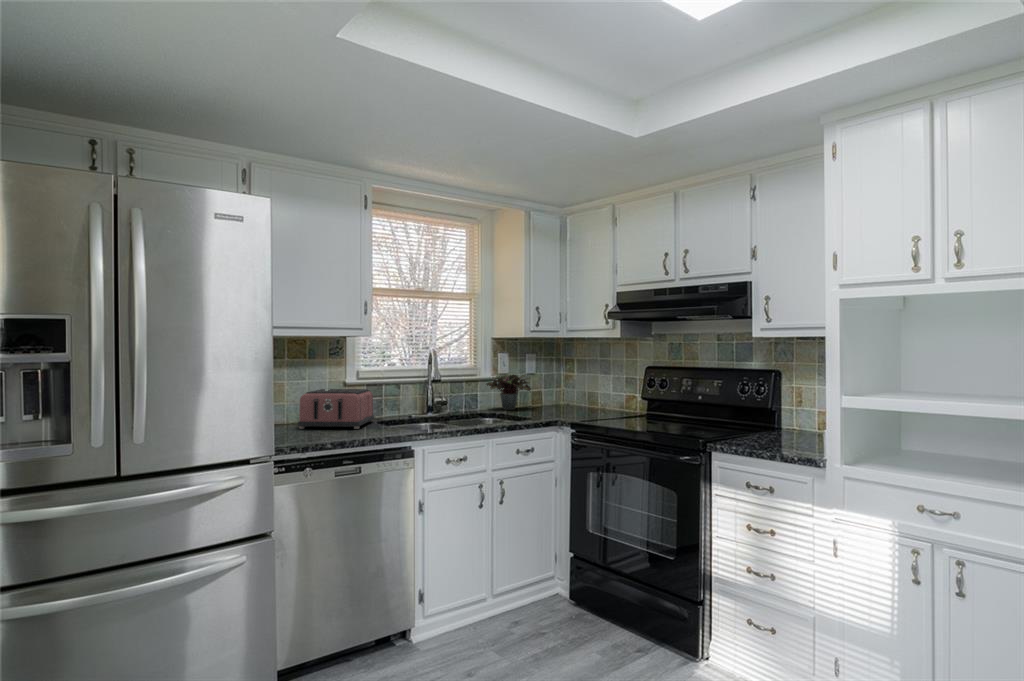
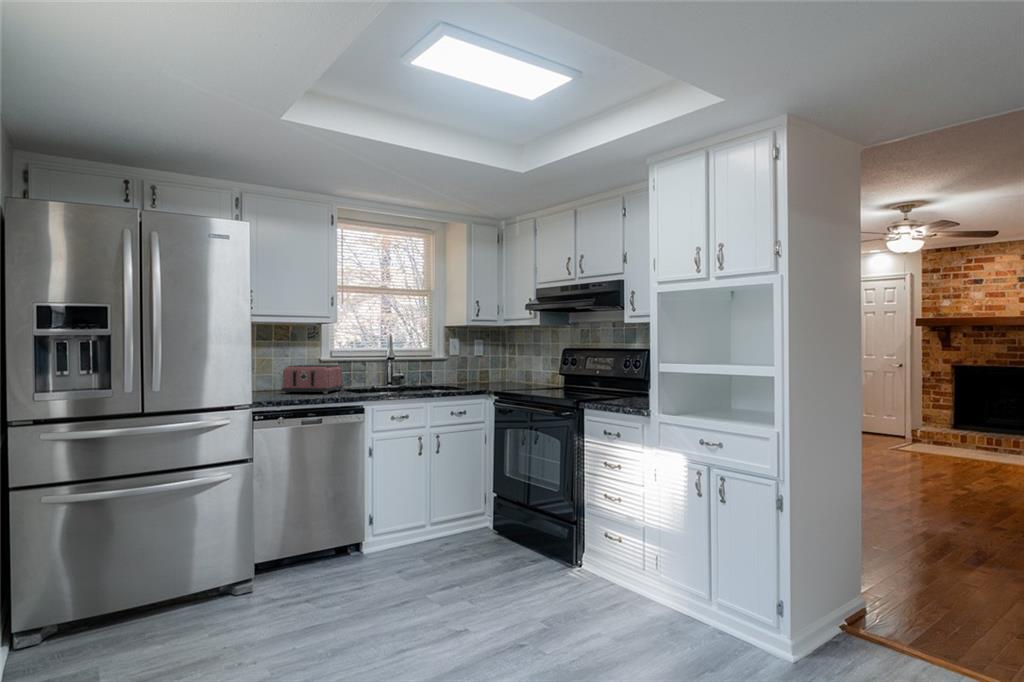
potted plant: present [486,374,531,410] -> none [439,356,476,384]

